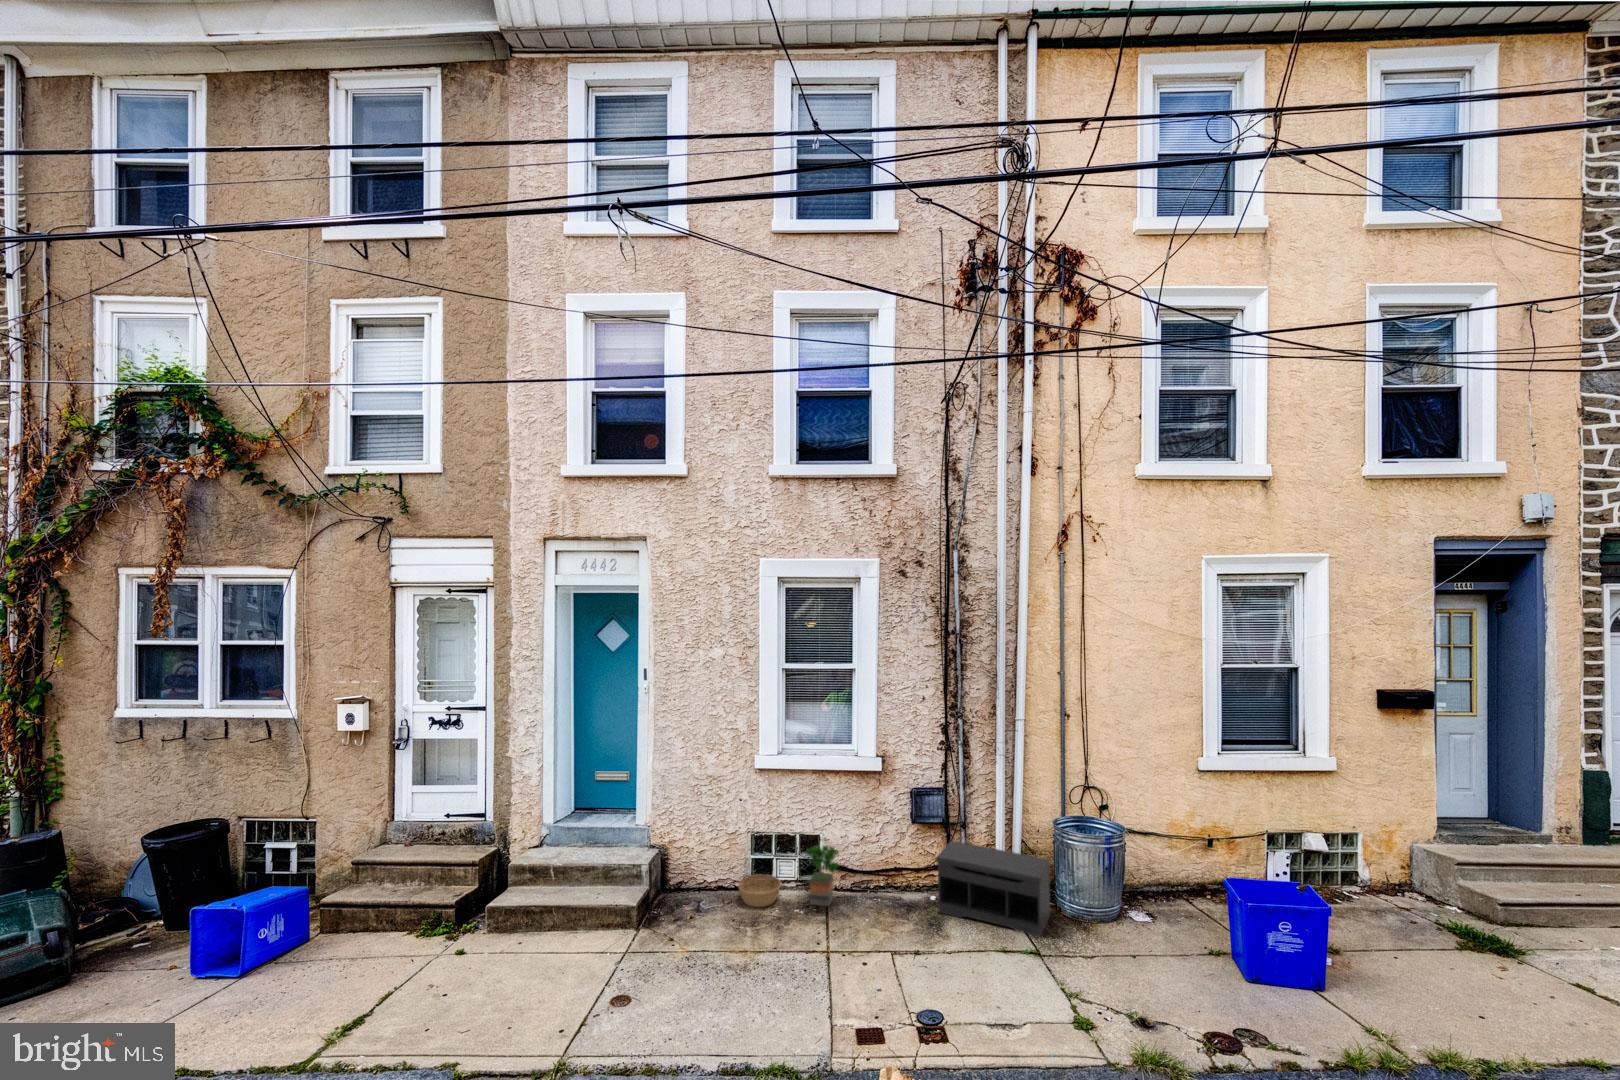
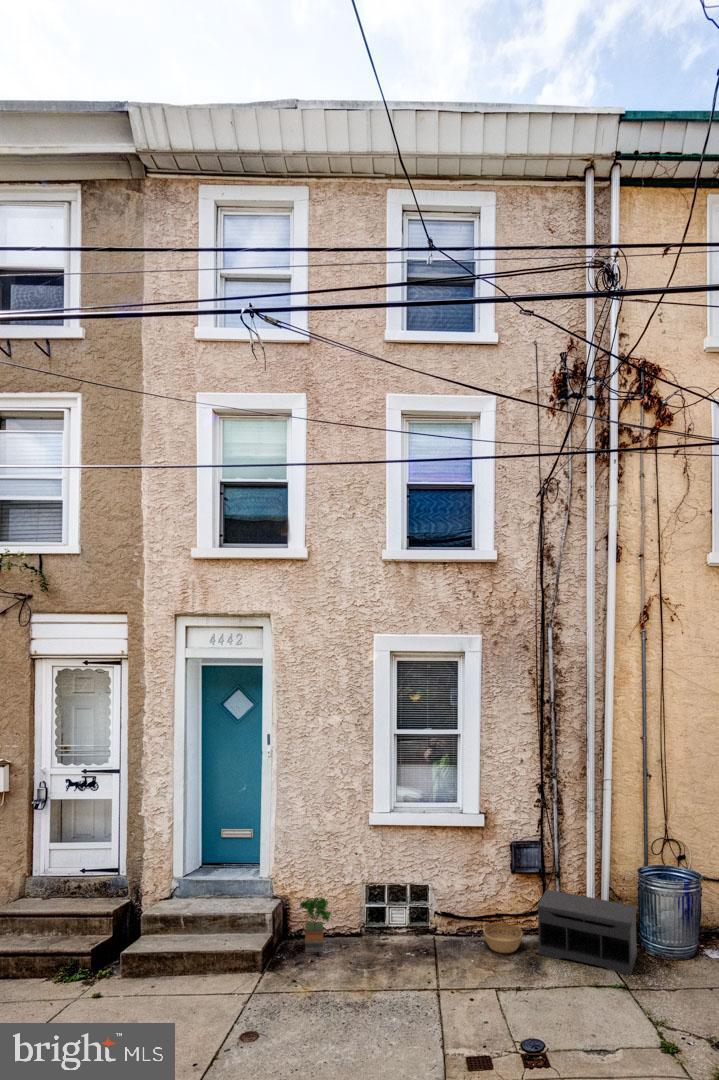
potted tree: present [806,846,839,906] -> present [300,897,331,952]
basket: present [738,874,781,907] -> present [483,922,523,953]

